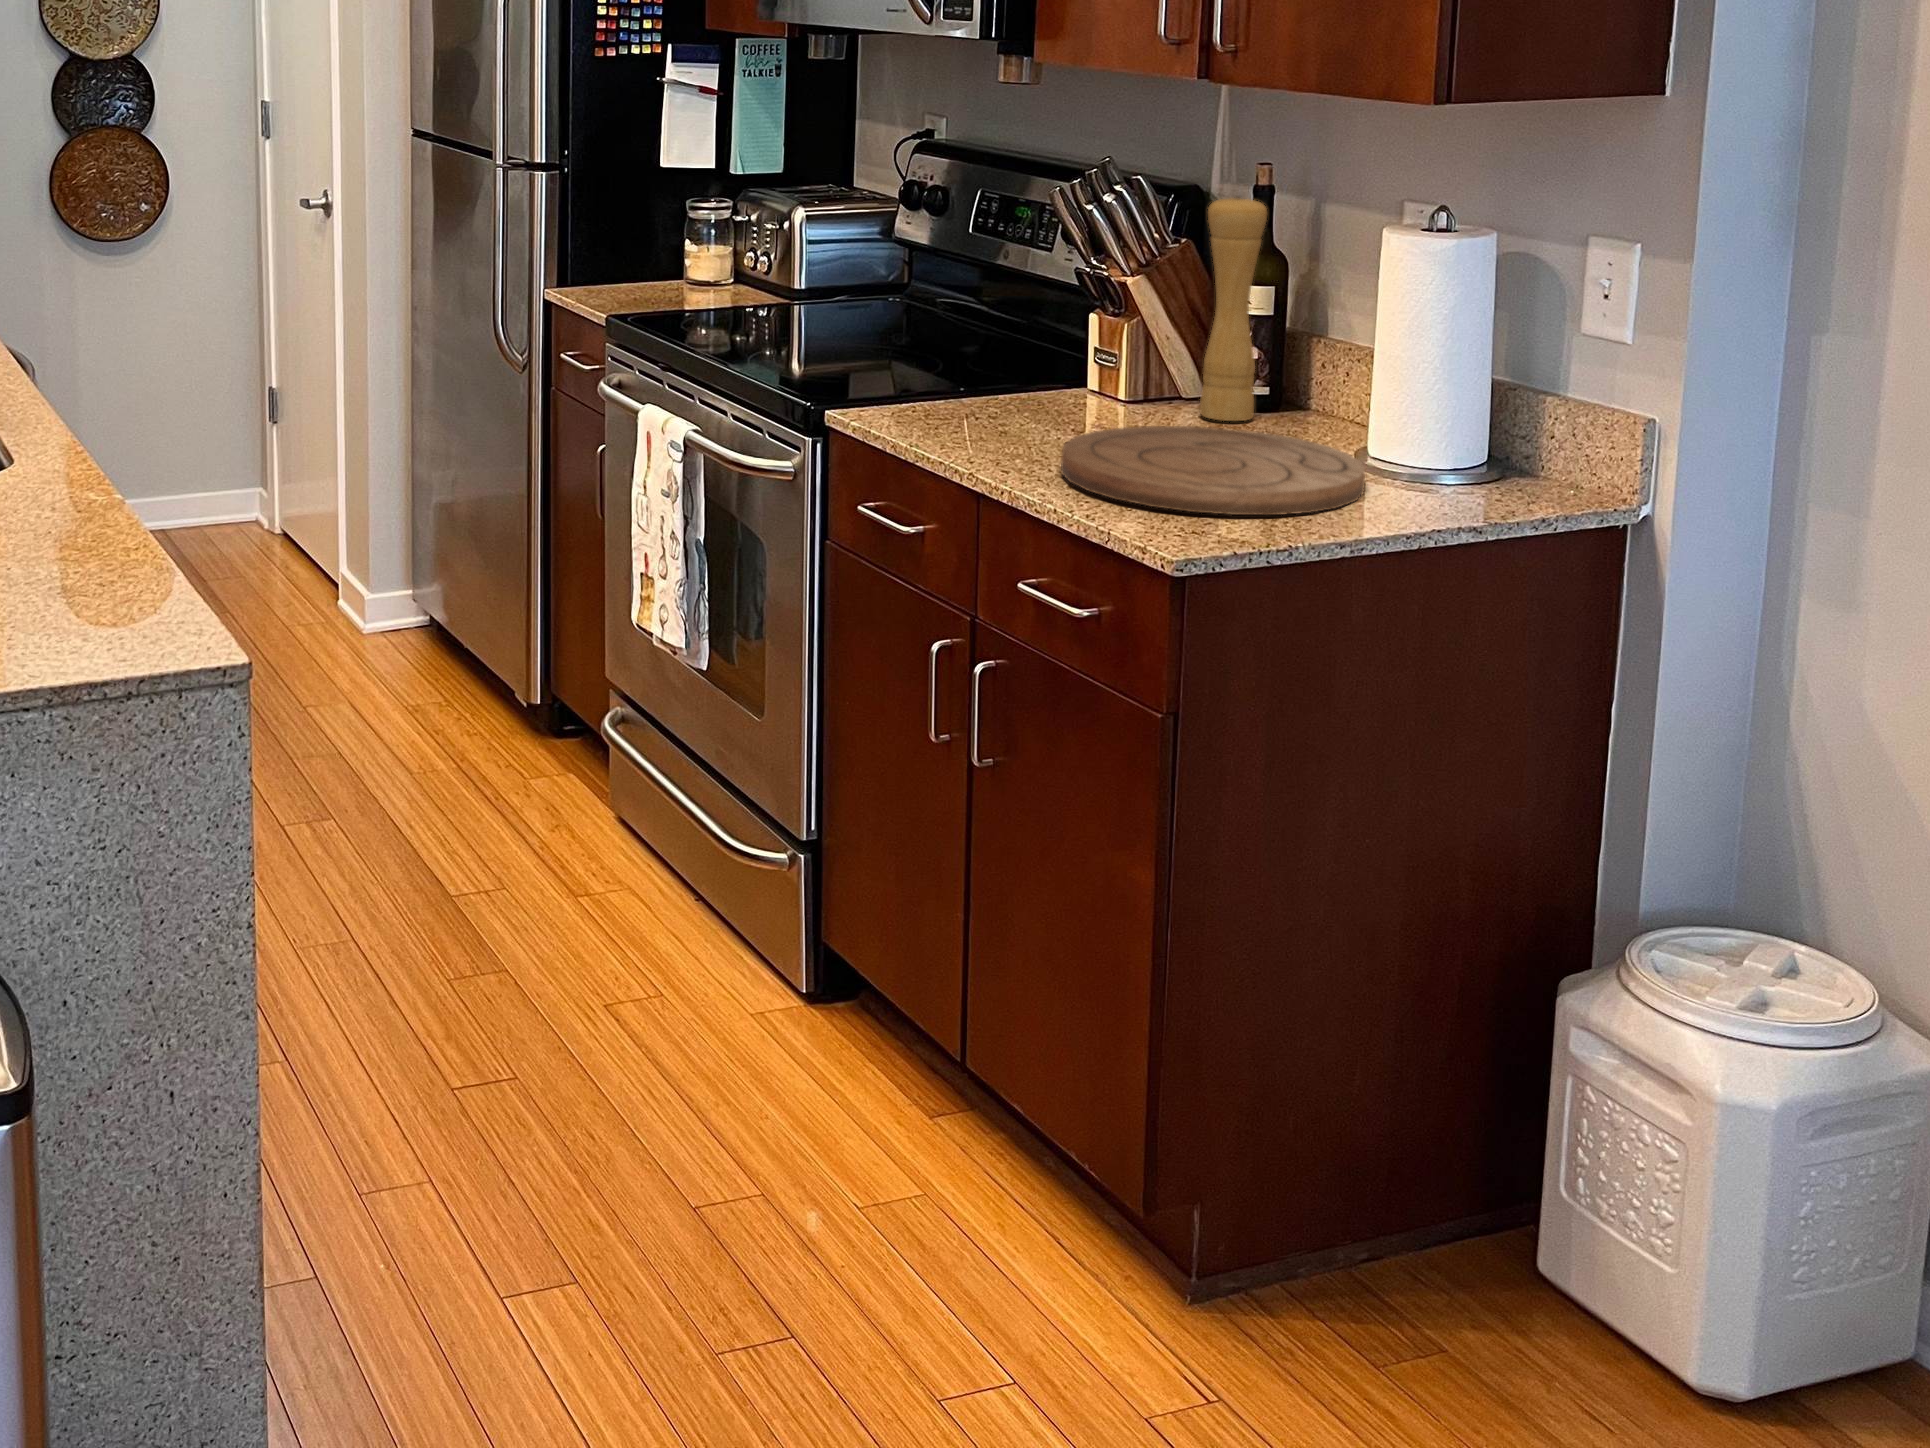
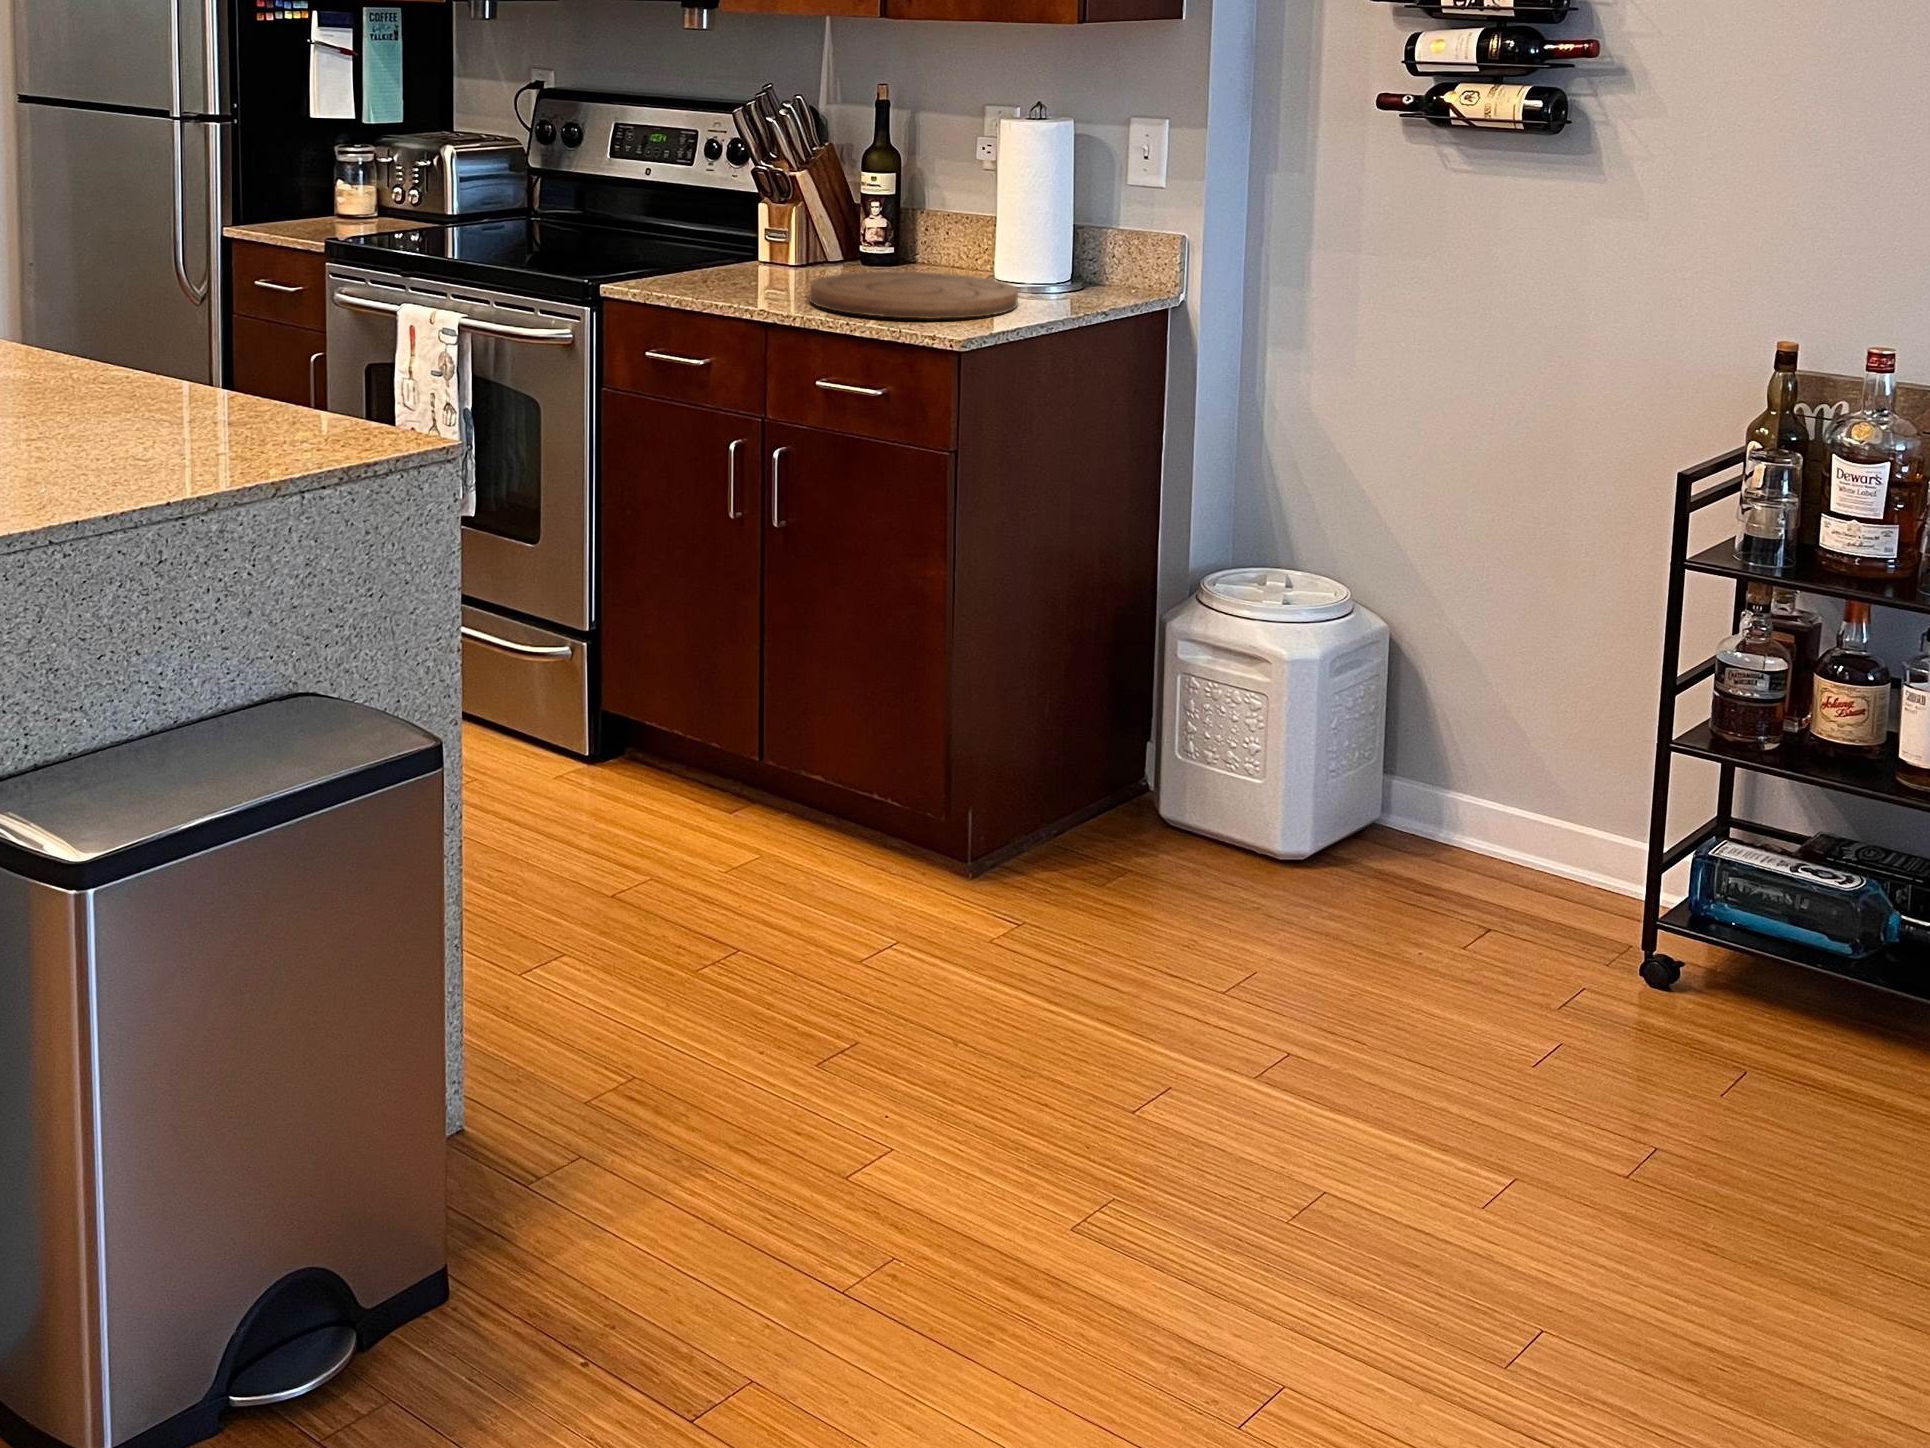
pepper mill: present [1200,195,1267,421] -> none [854,105,899,271]

